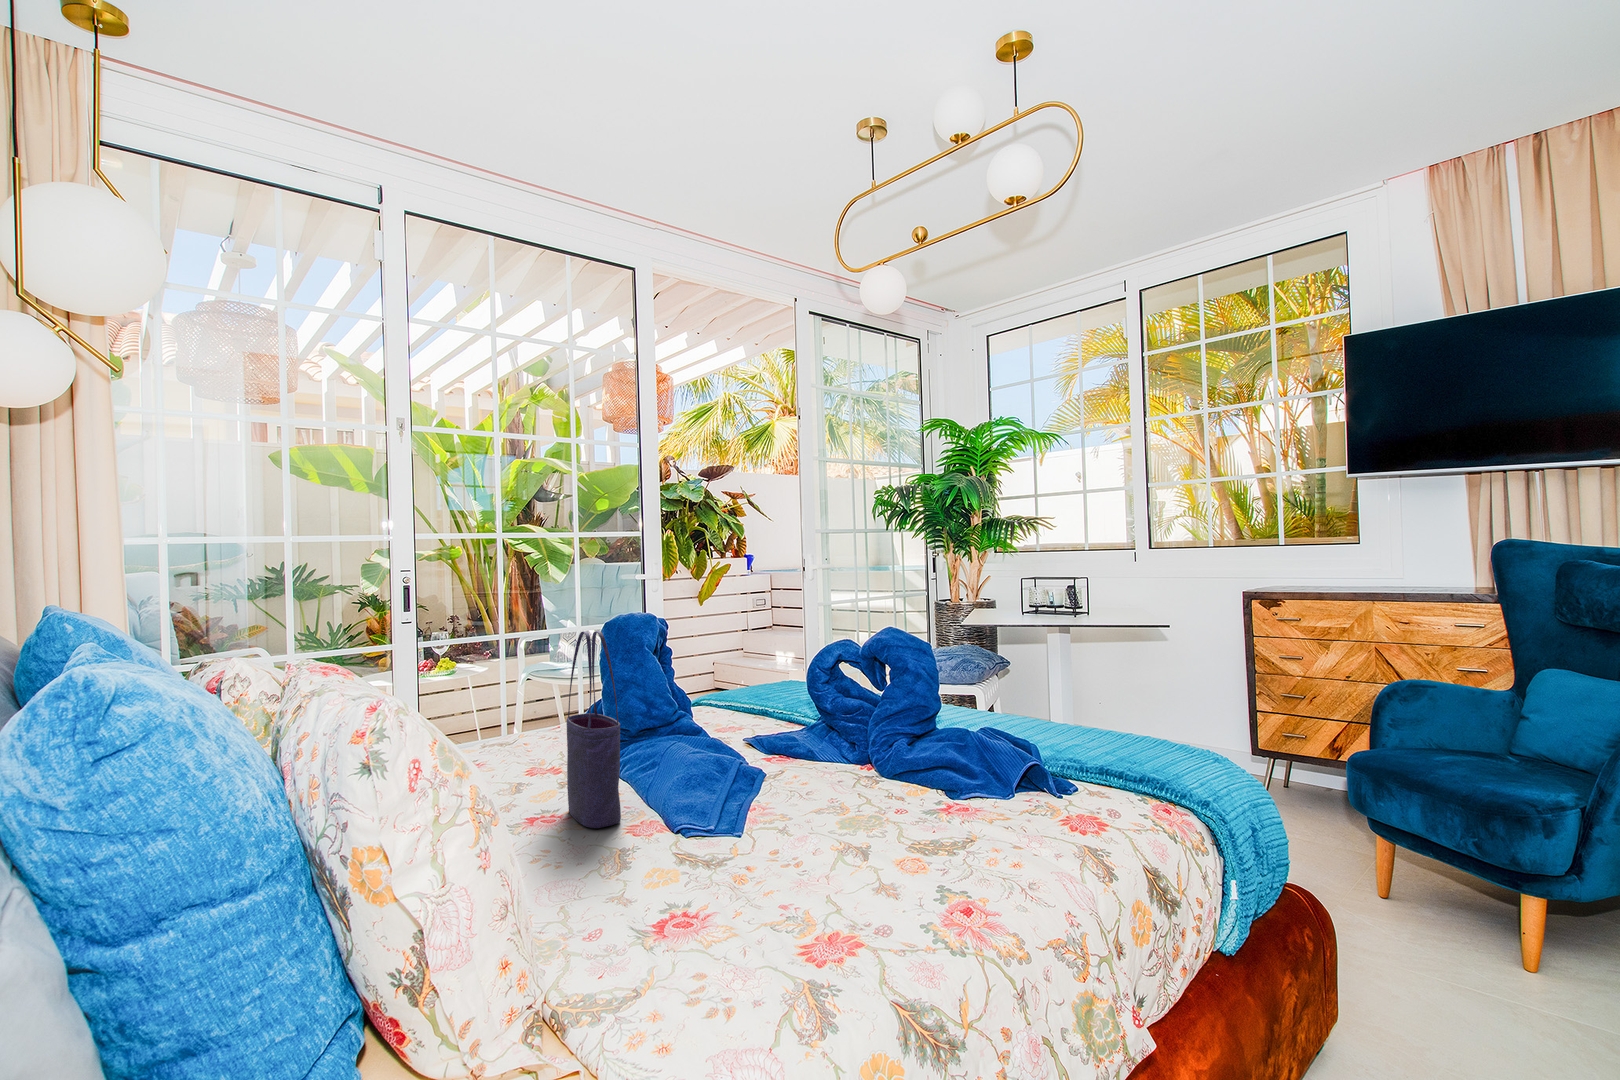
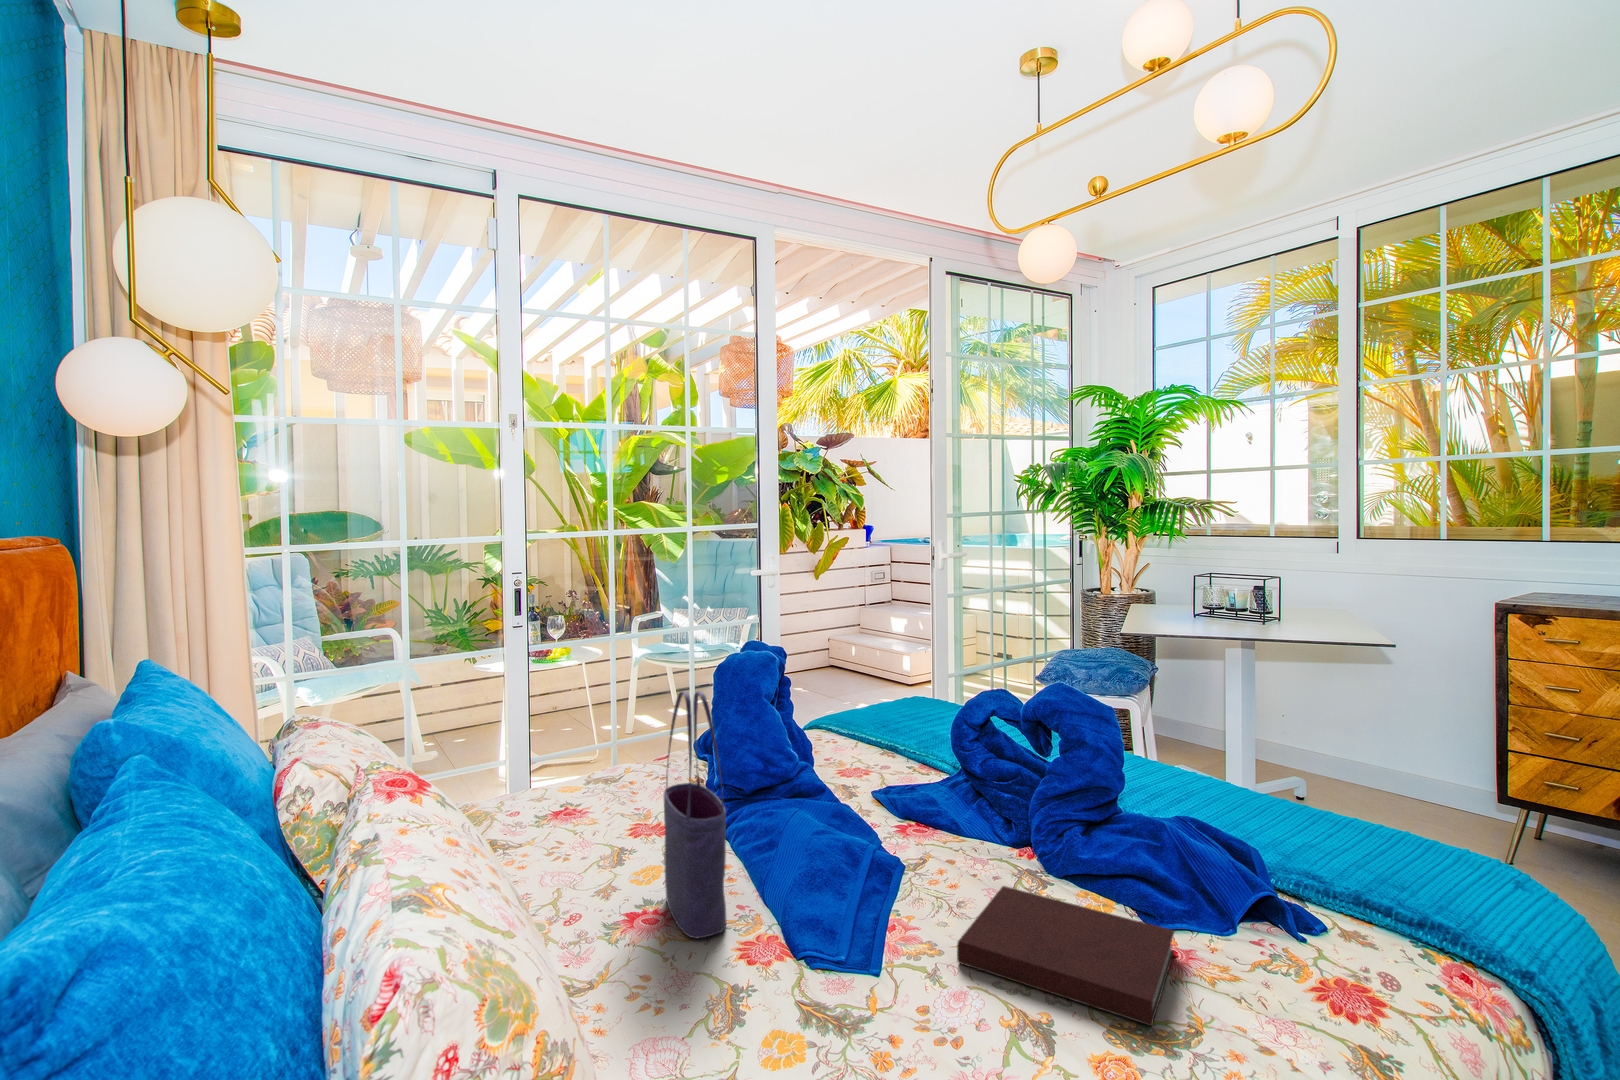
notebook: none [804,781,967,844] -> present [957,886,1174,1026]

